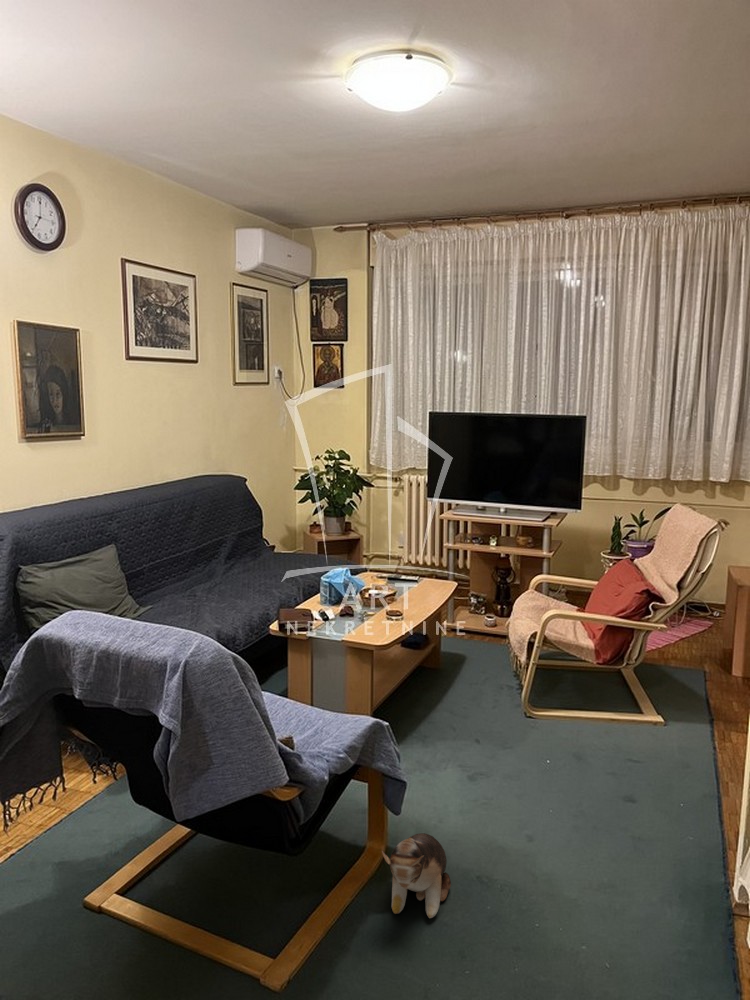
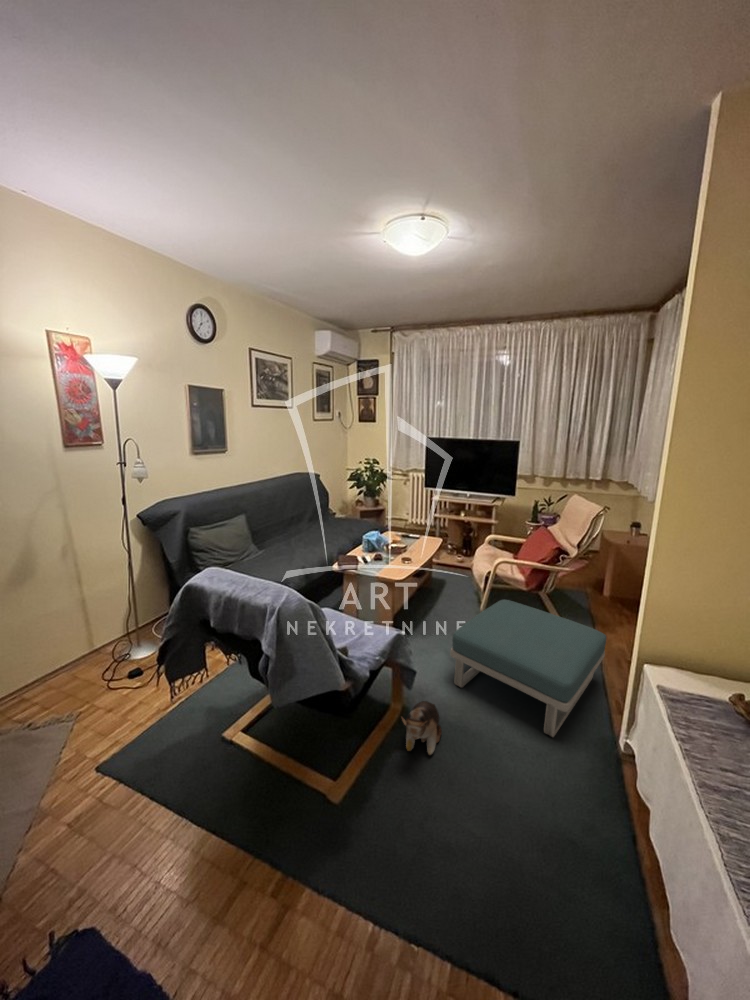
footstool: none [467,676,721,888] -> present [450,600,606,737]

